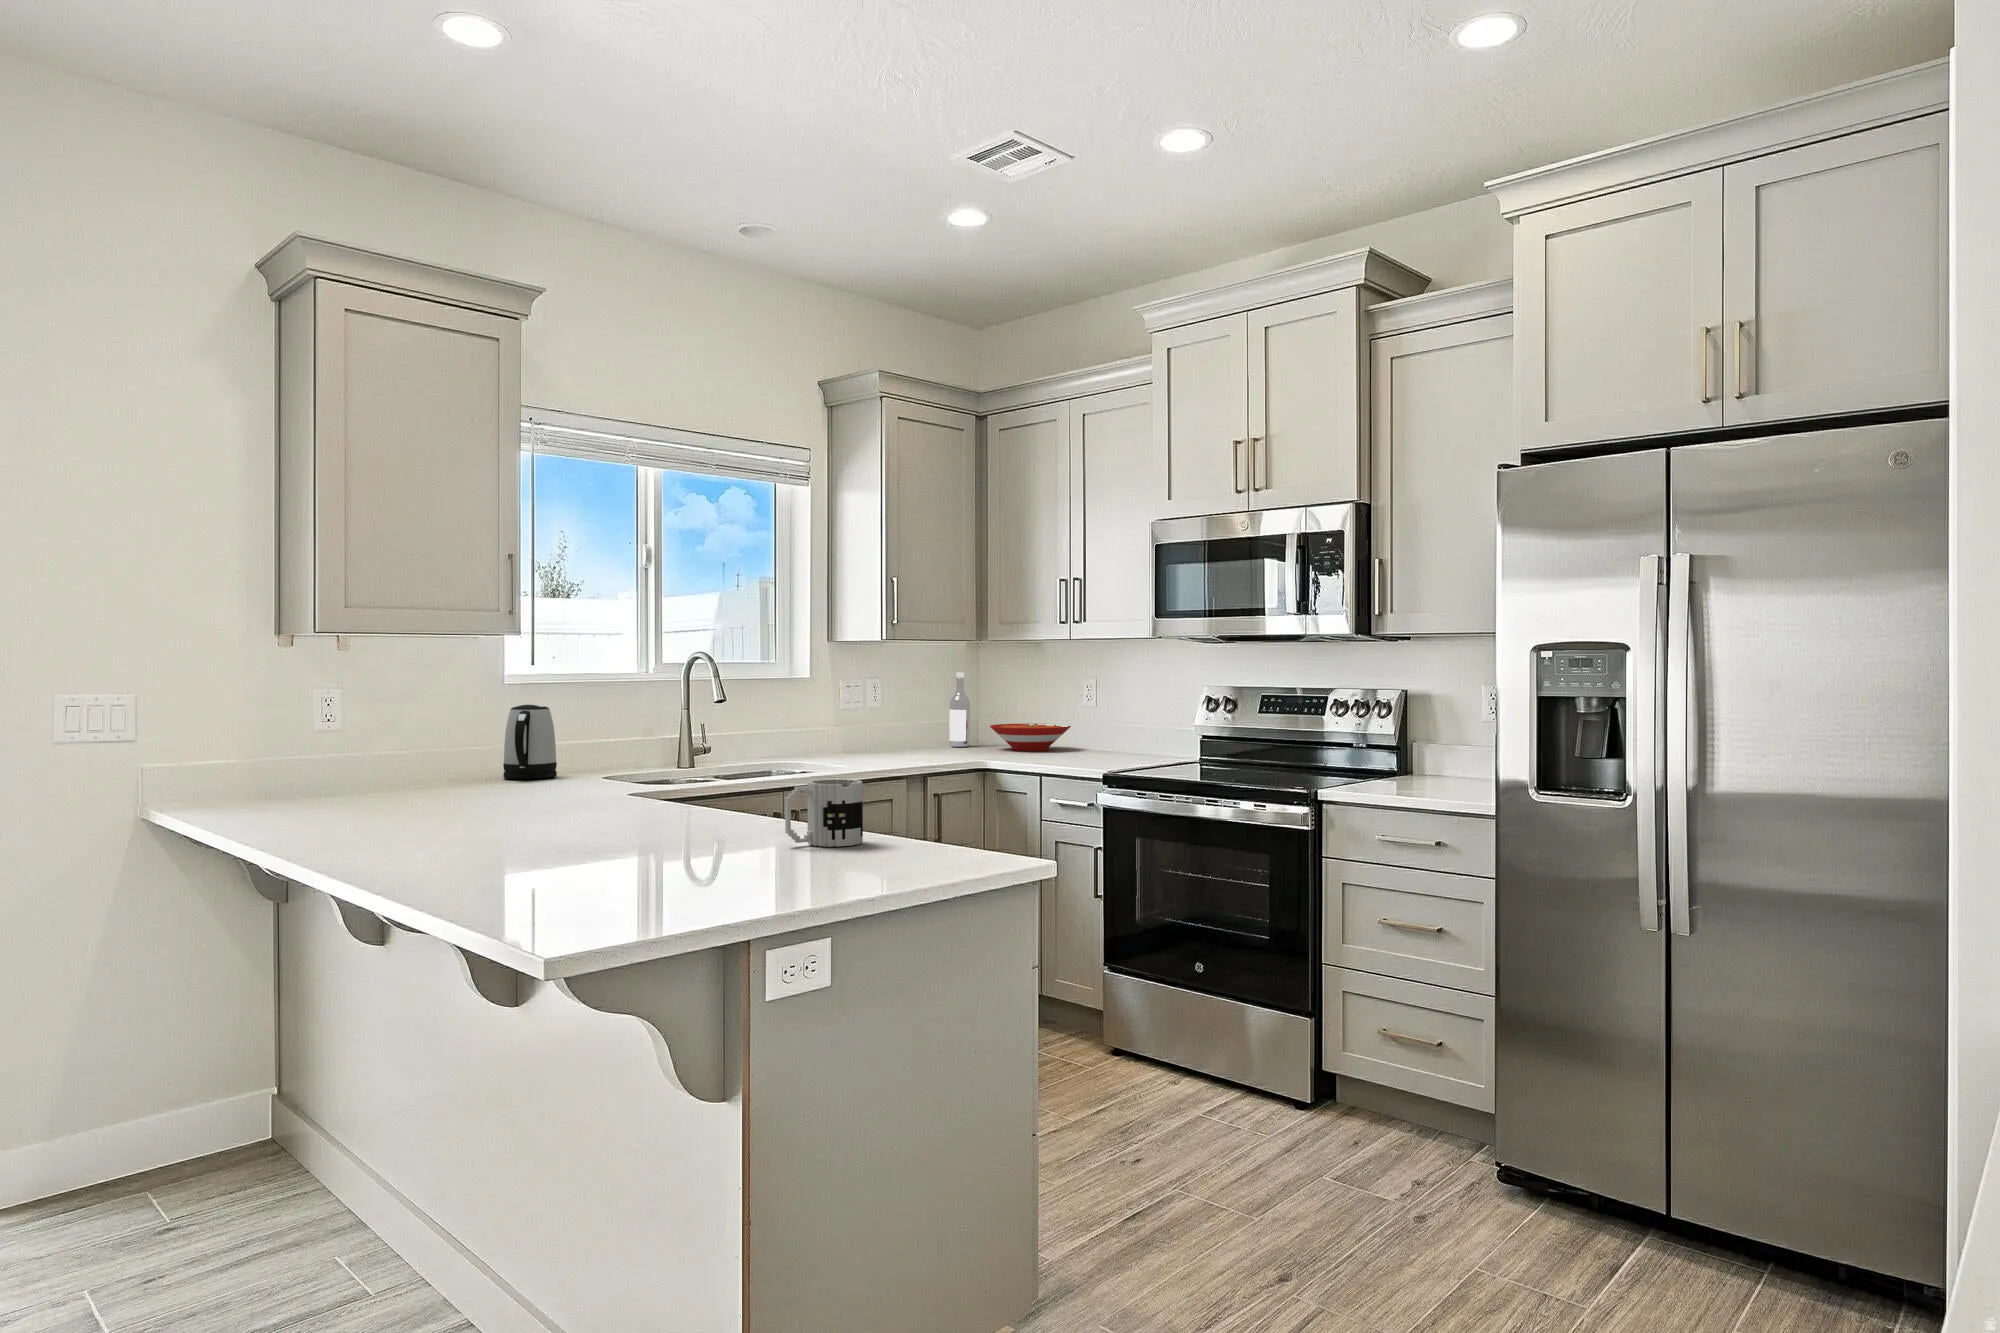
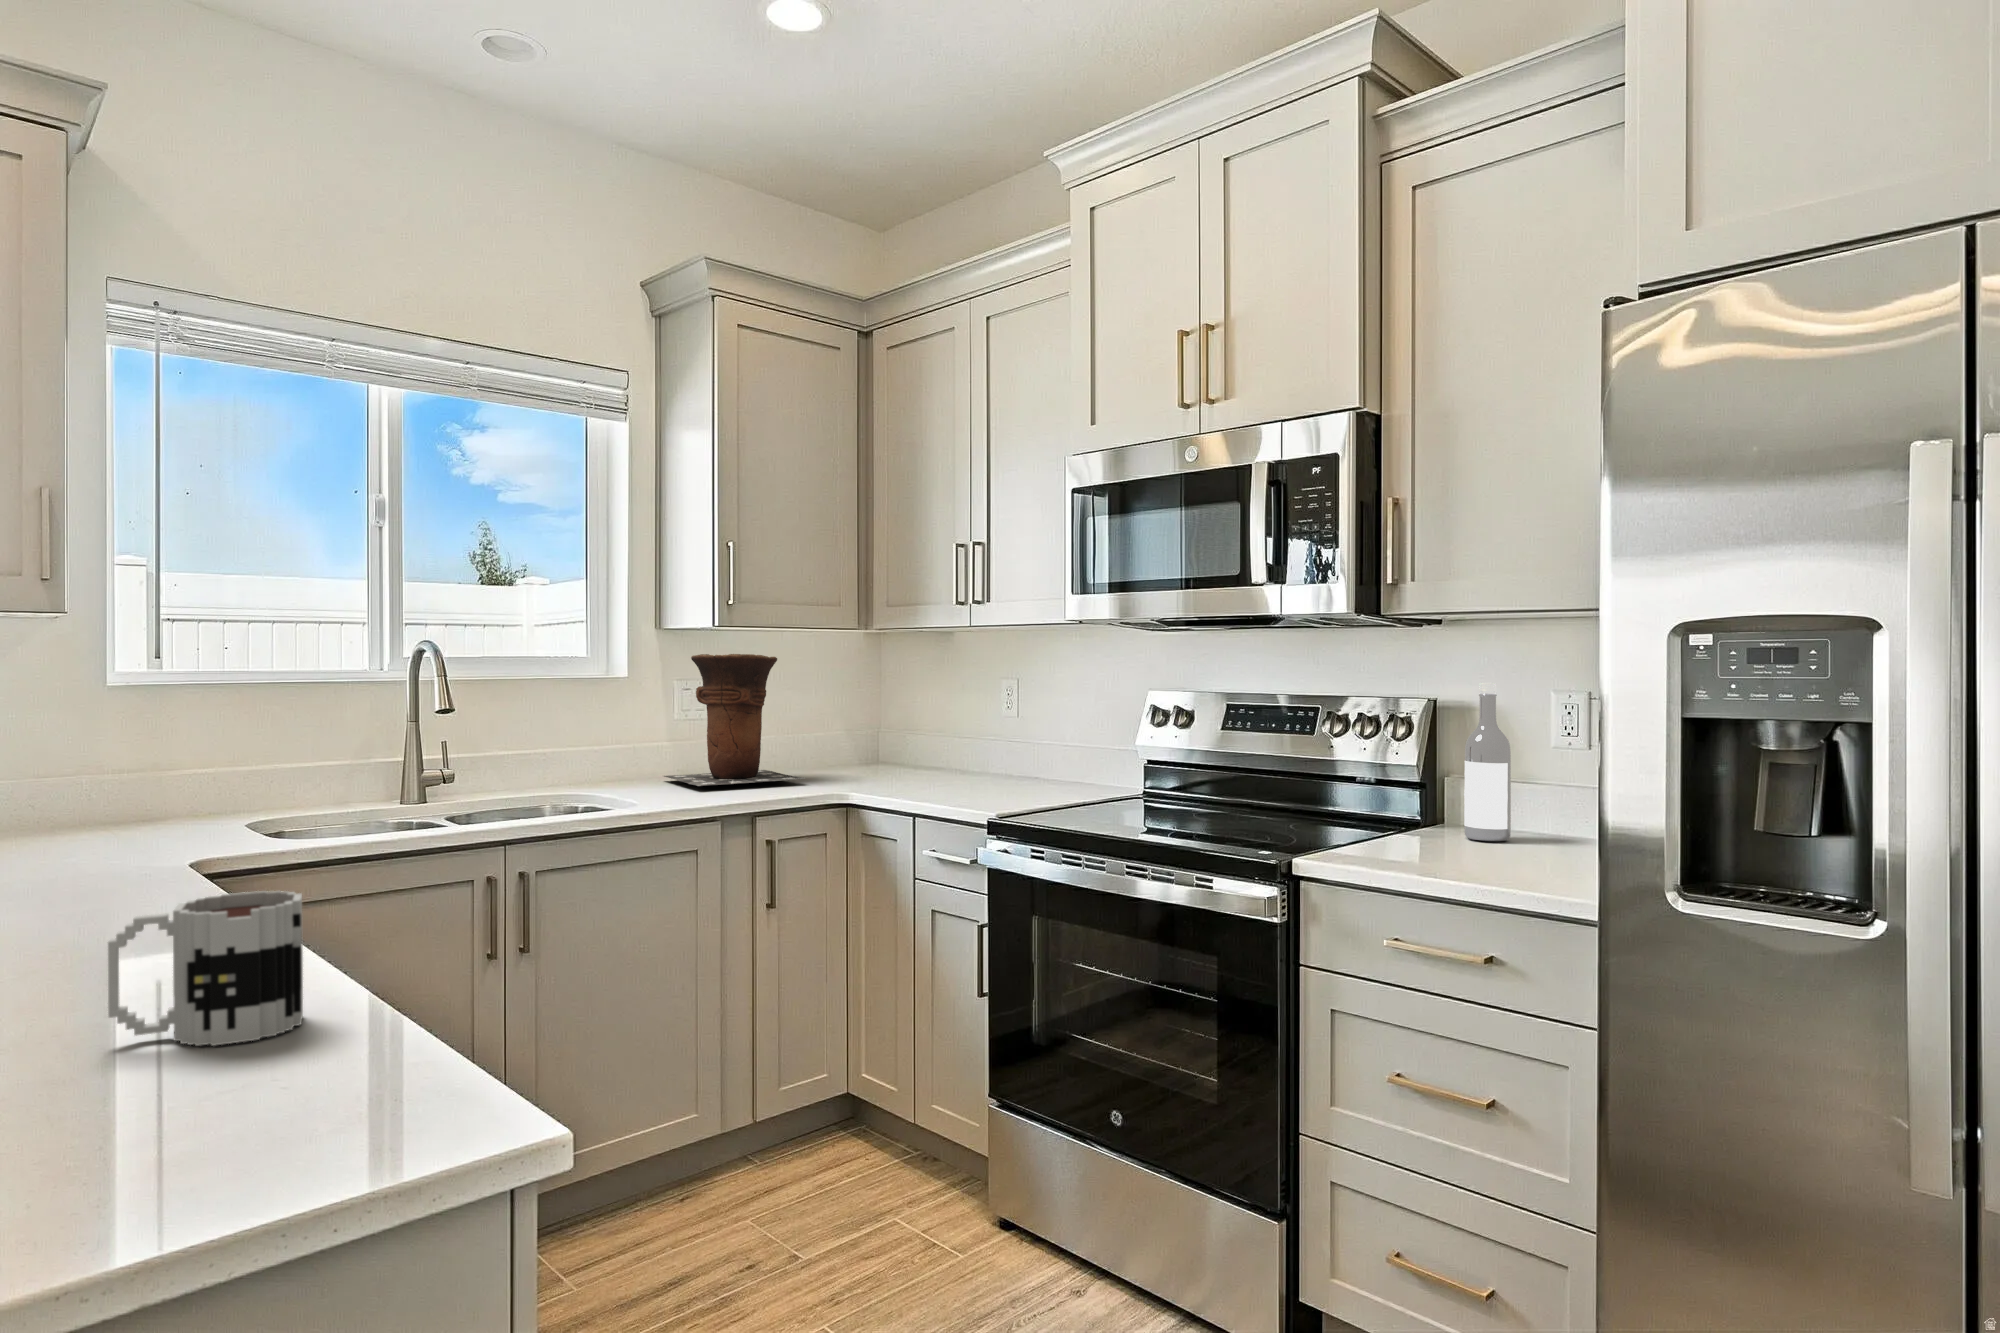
vase: none [836,660,948,757] -> present [664,654,804,786]
wine bottle: present [949,672,970,747] -> present [1464,683,1511,841]
kettle: present [503,704,557,779] -> none [95,717,186,828]
bowl: present [990,724,1071,751] -> none [879,737,986,774]

